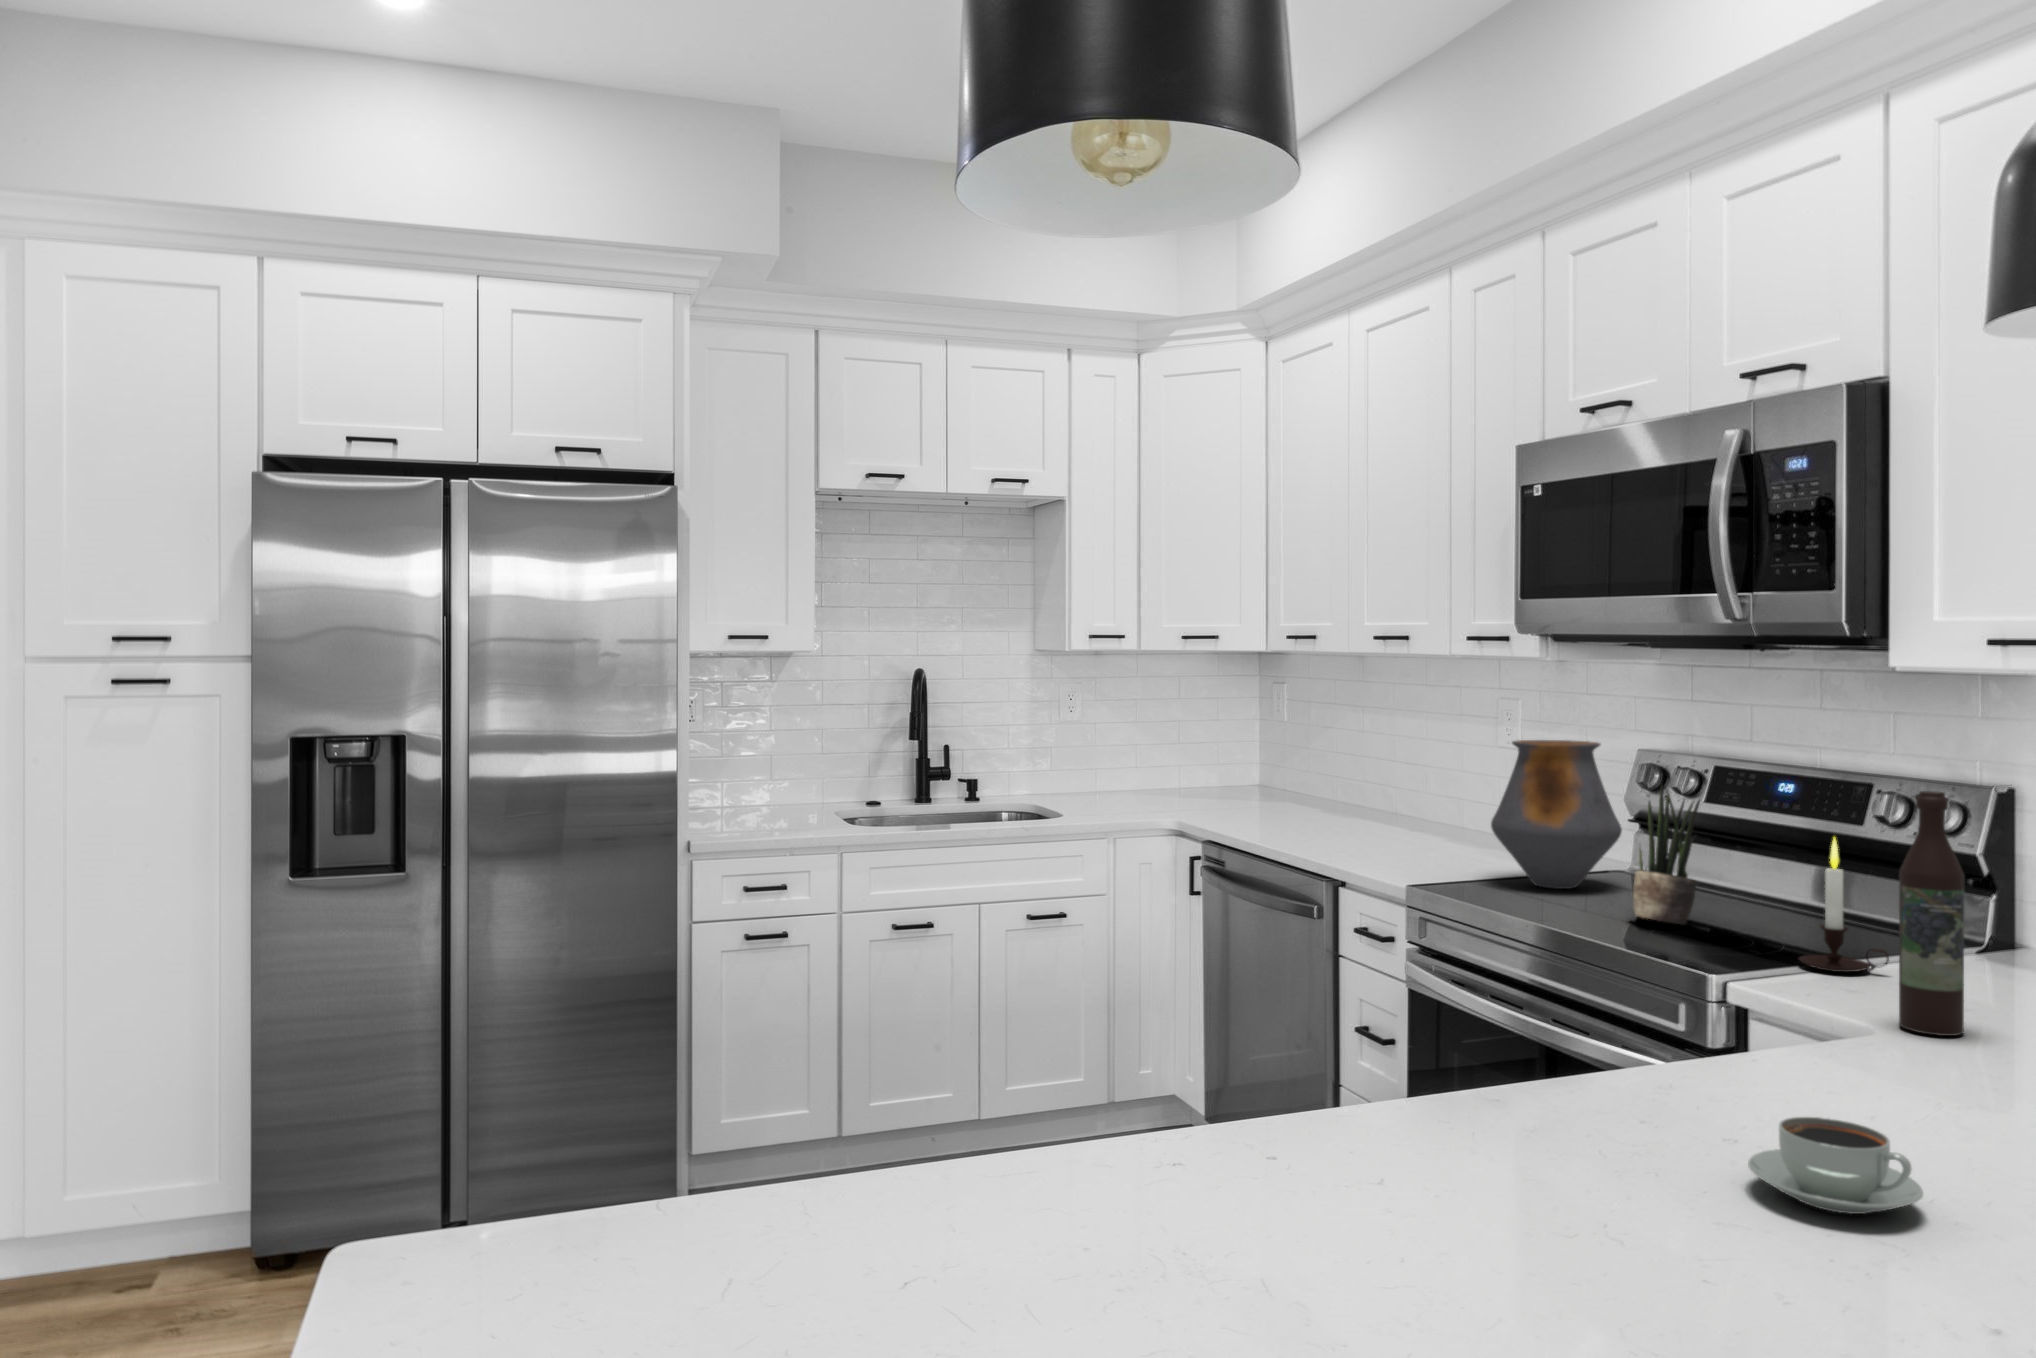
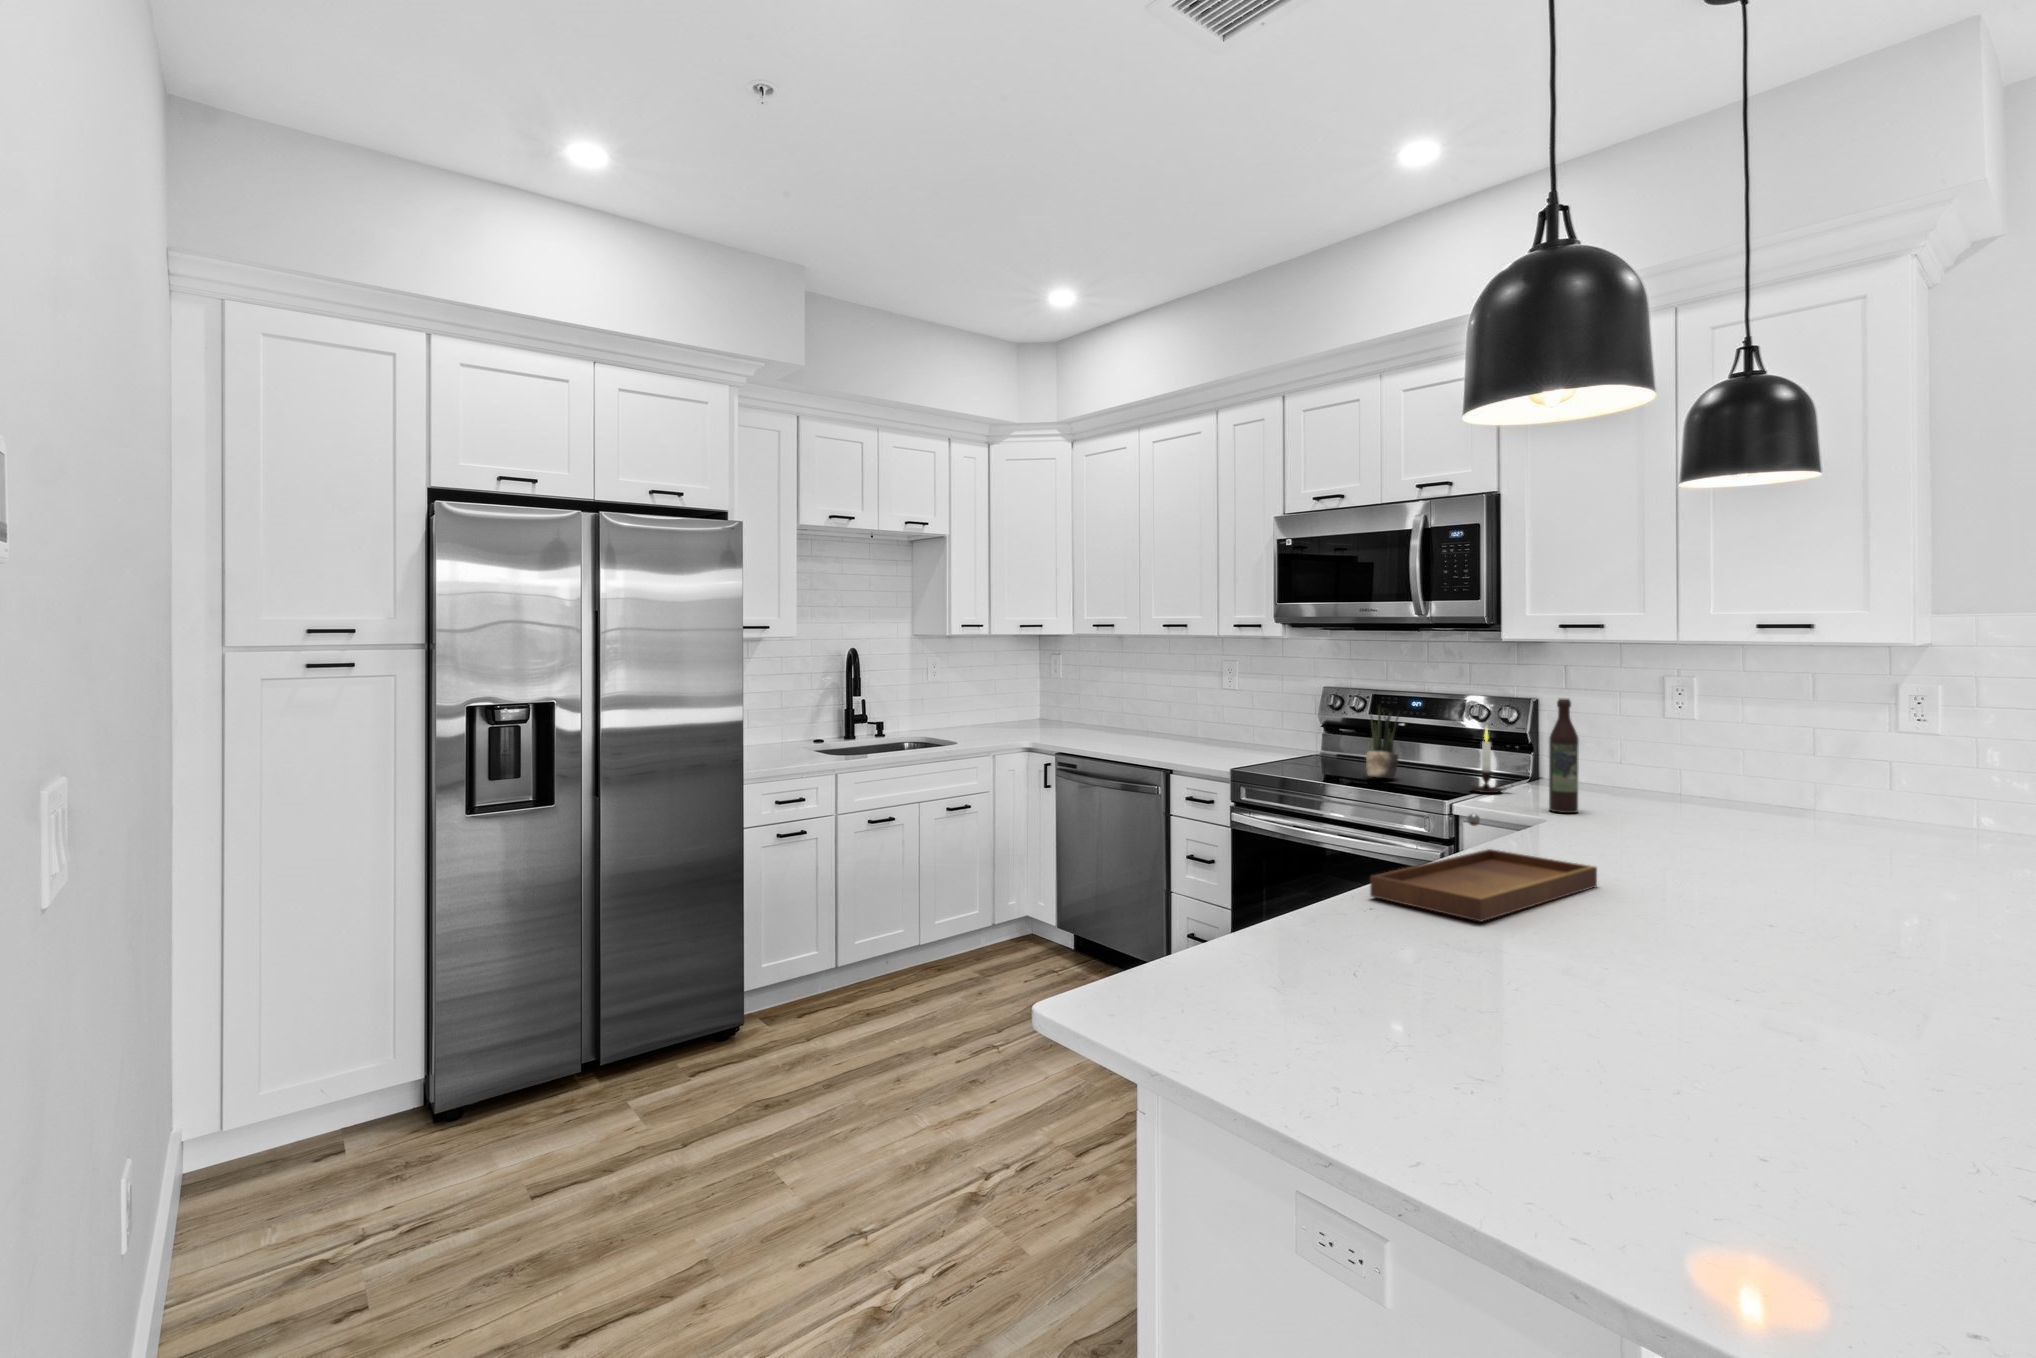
vase: present [1491,740,1622,889] -> none [1263,684,1334,767]
tray: none [1131,1036,1676,1288] -> present [1370,814,1597,922]
coffee cup: present [1748,1117,1923,1214] -> none [1591,837,1668,873]

